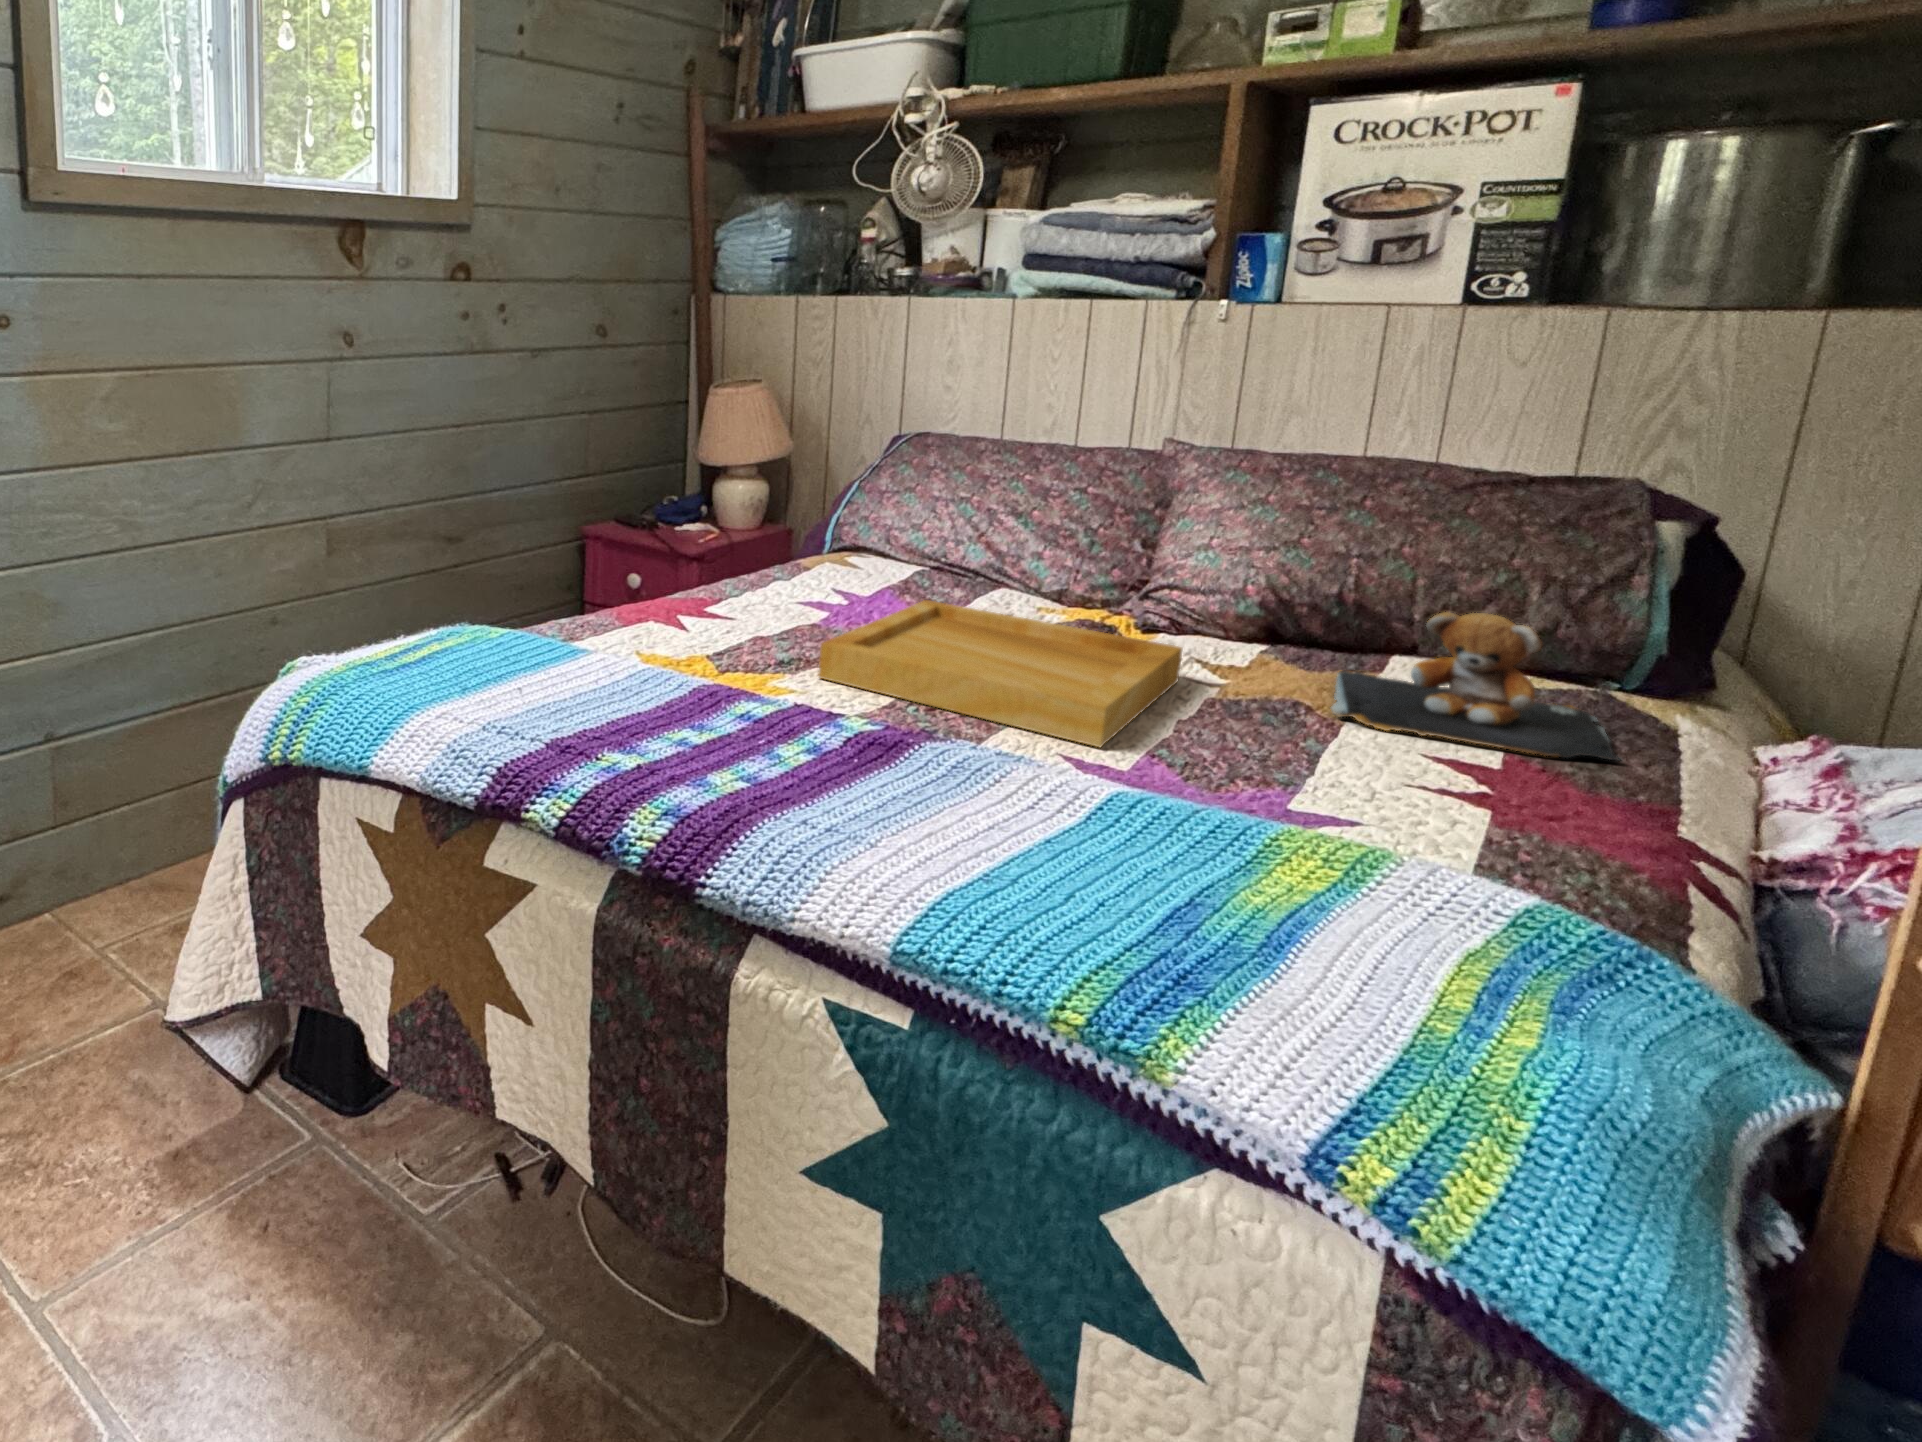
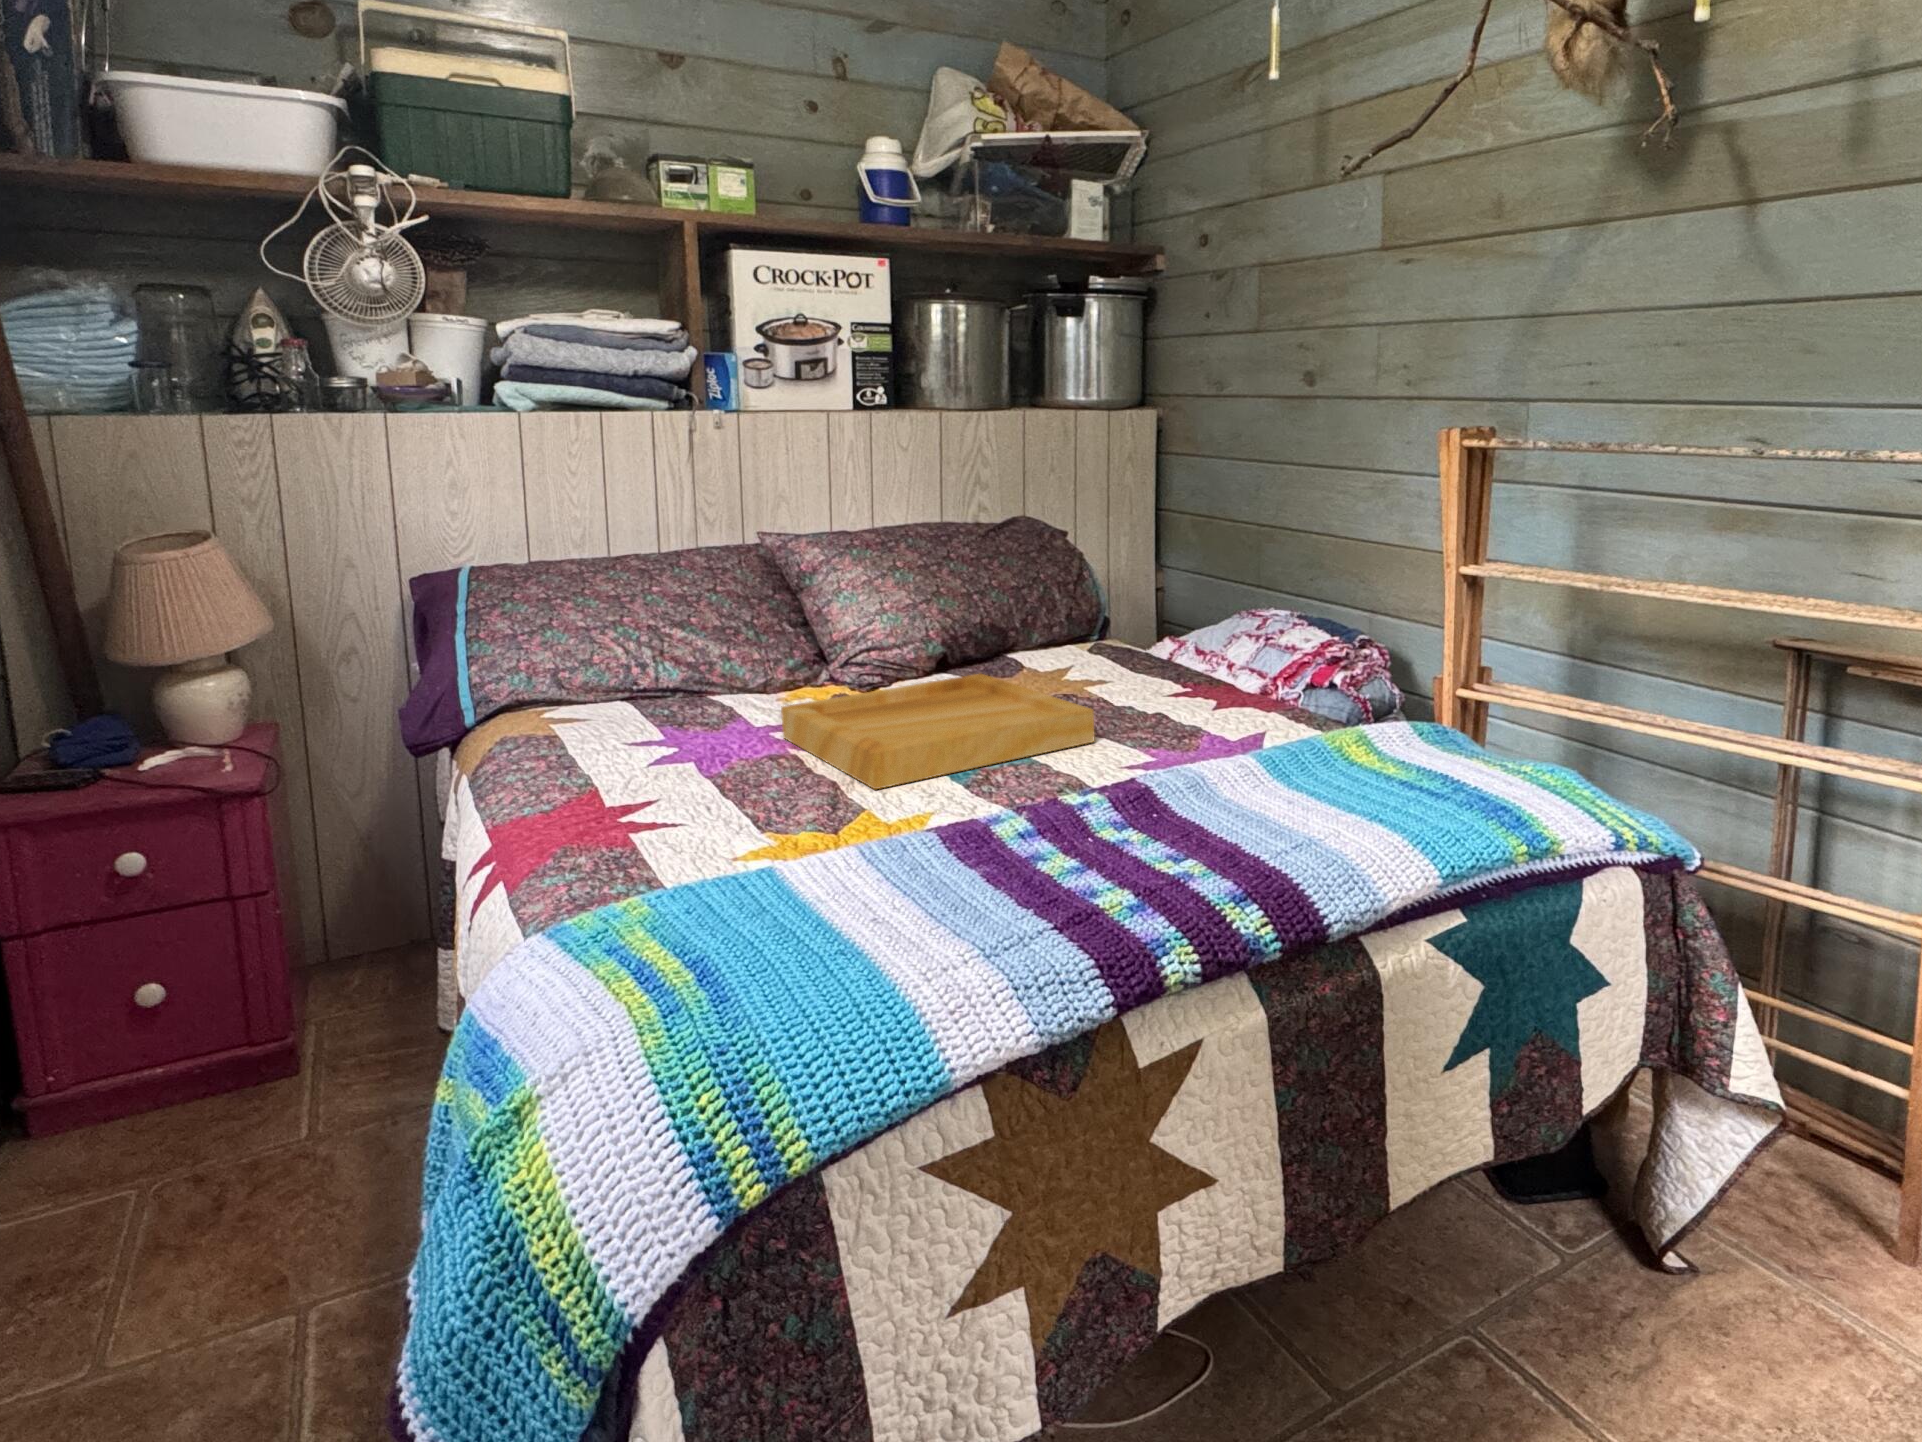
teddy bear: present [1332,612,1620,760] -> none [1003,598,1166,687]

